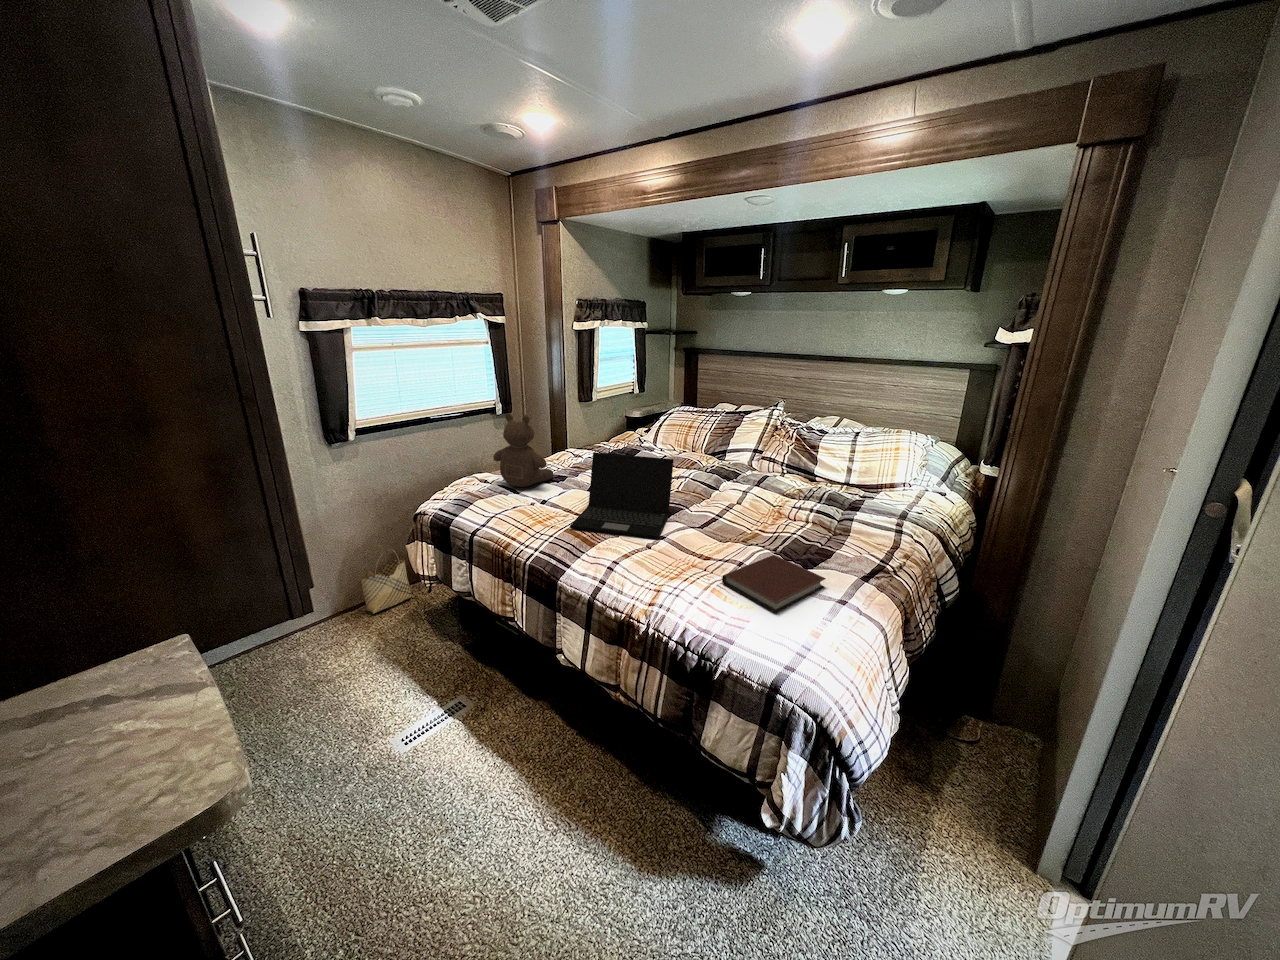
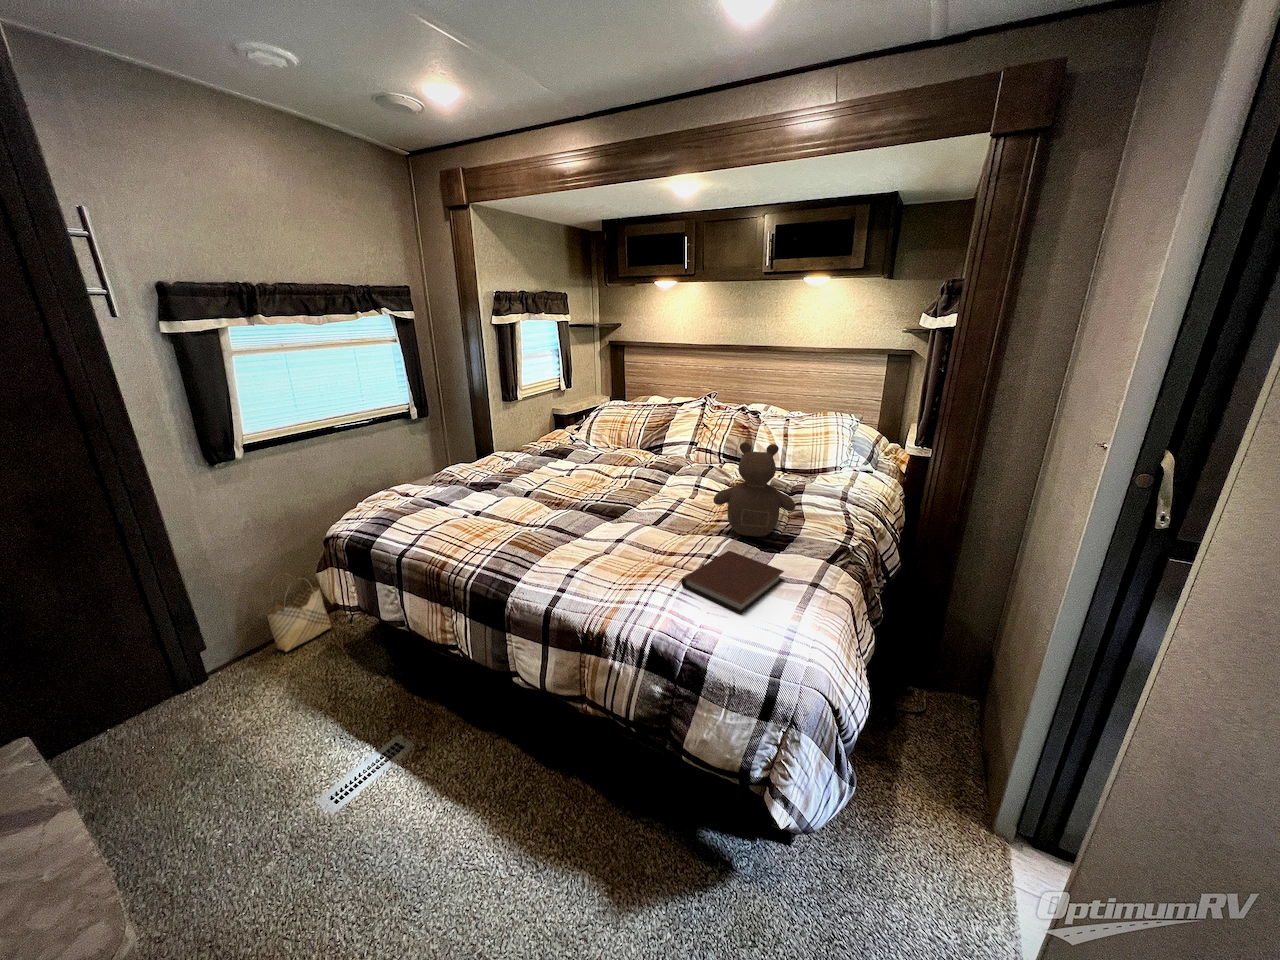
teddy bear: present [493,413,553,487] -> present [713,442,796,537]
laptop: present [570,452,674,538] -> none [511,455,617,543]

